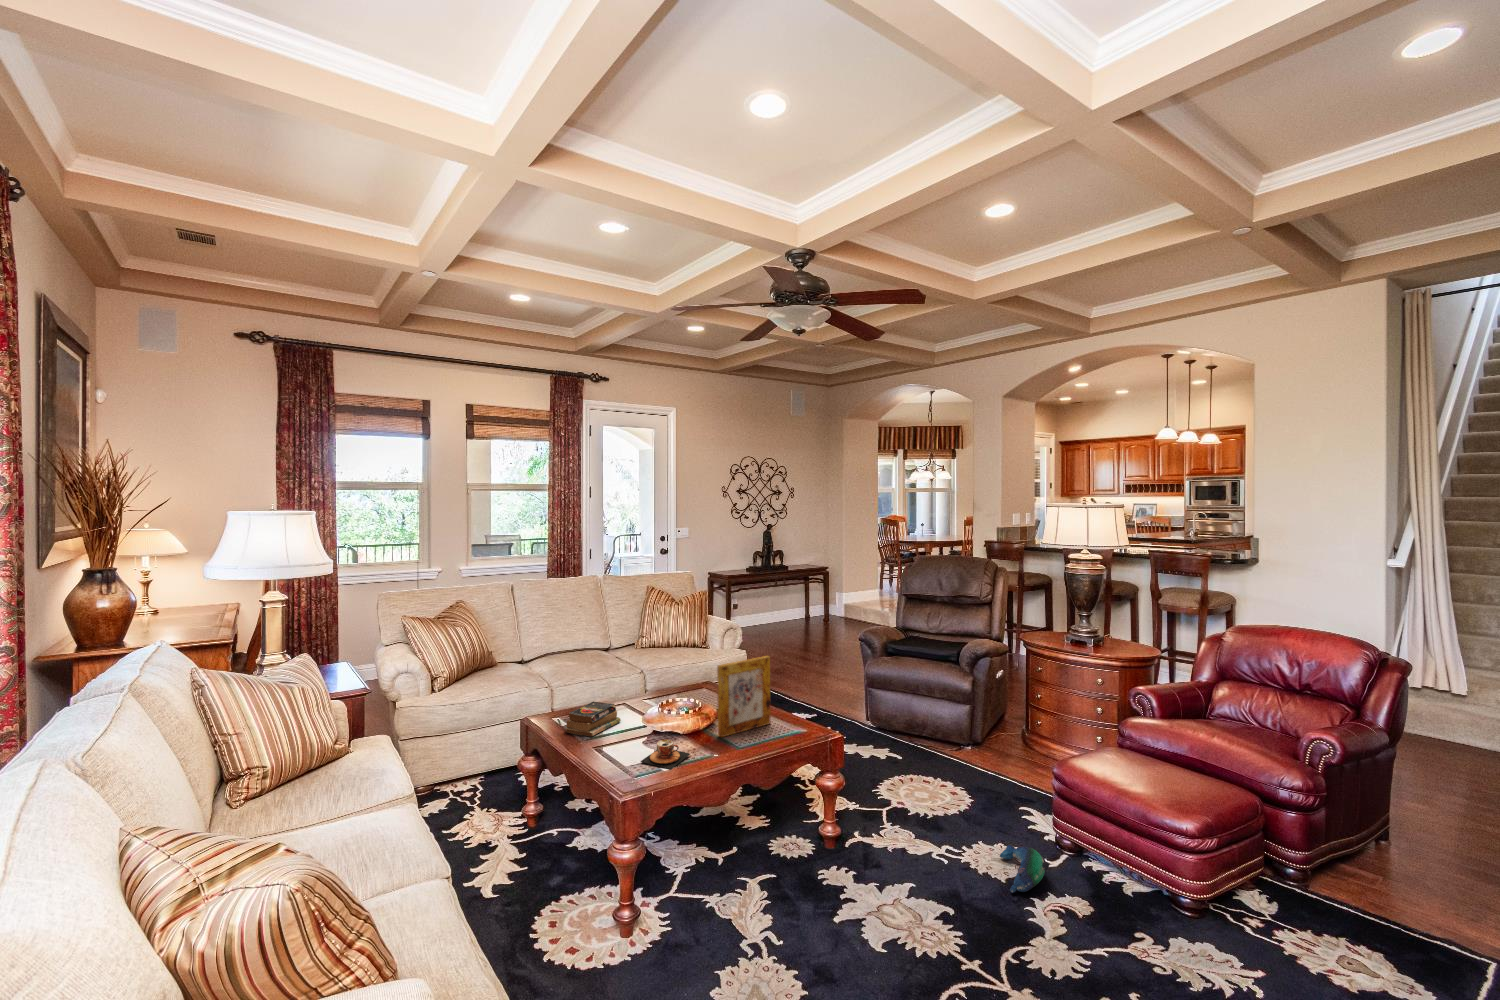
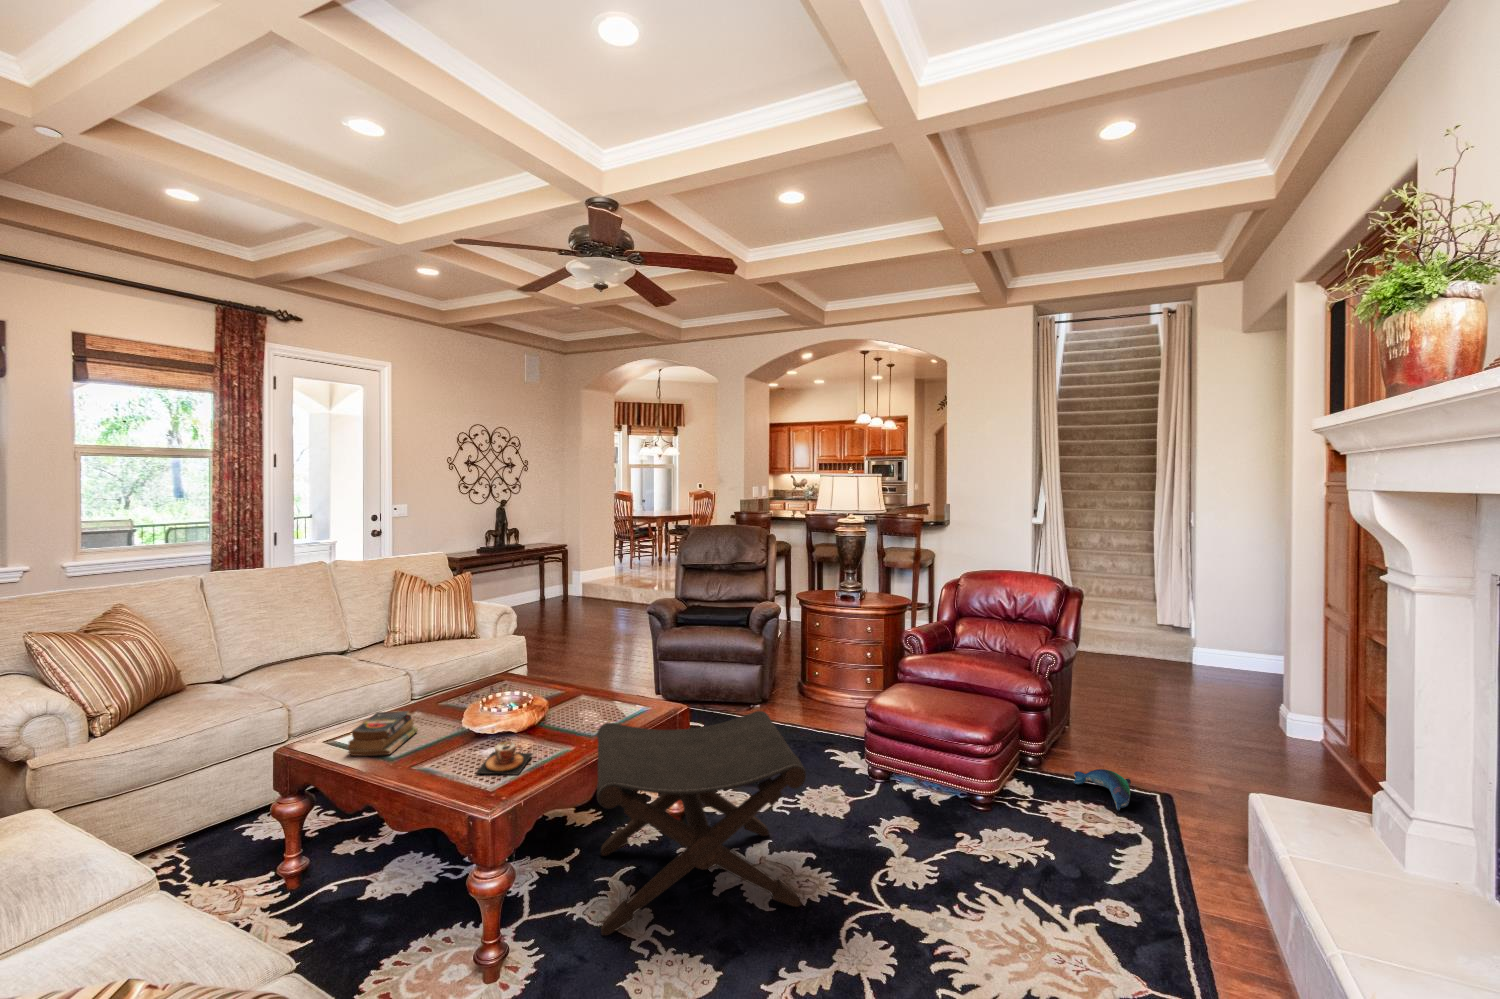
picture frame: present [717,656,771,737] -> none [550,634,601,730]
footstool: none [717,738,917,954] -> present [597,711,806,935]
plush toy: present [1000,845,1049,893] -> present [1074,769,1131,810]

